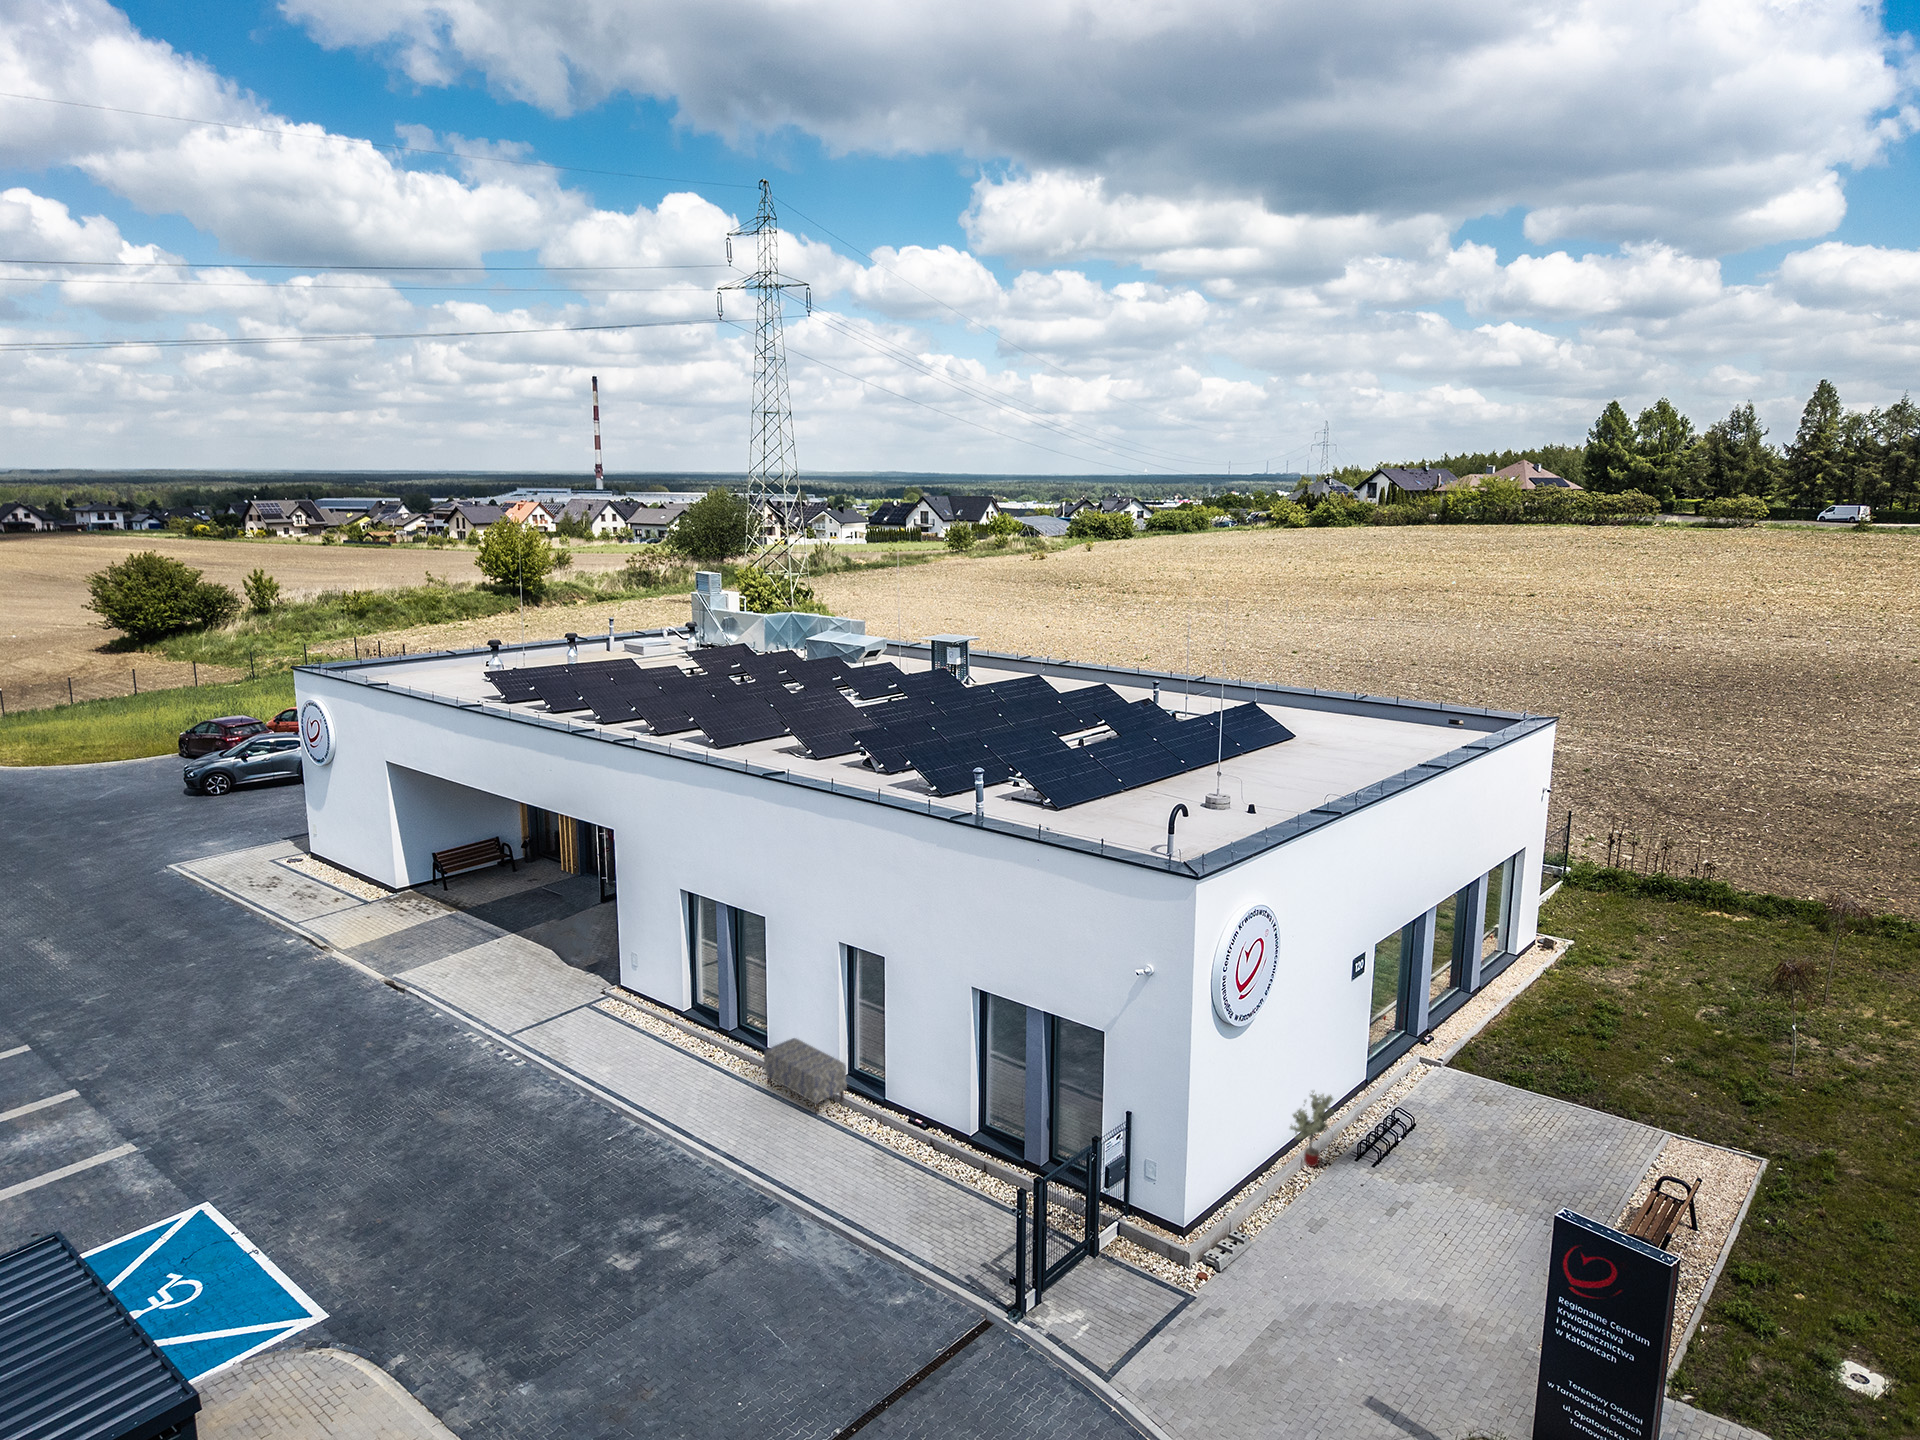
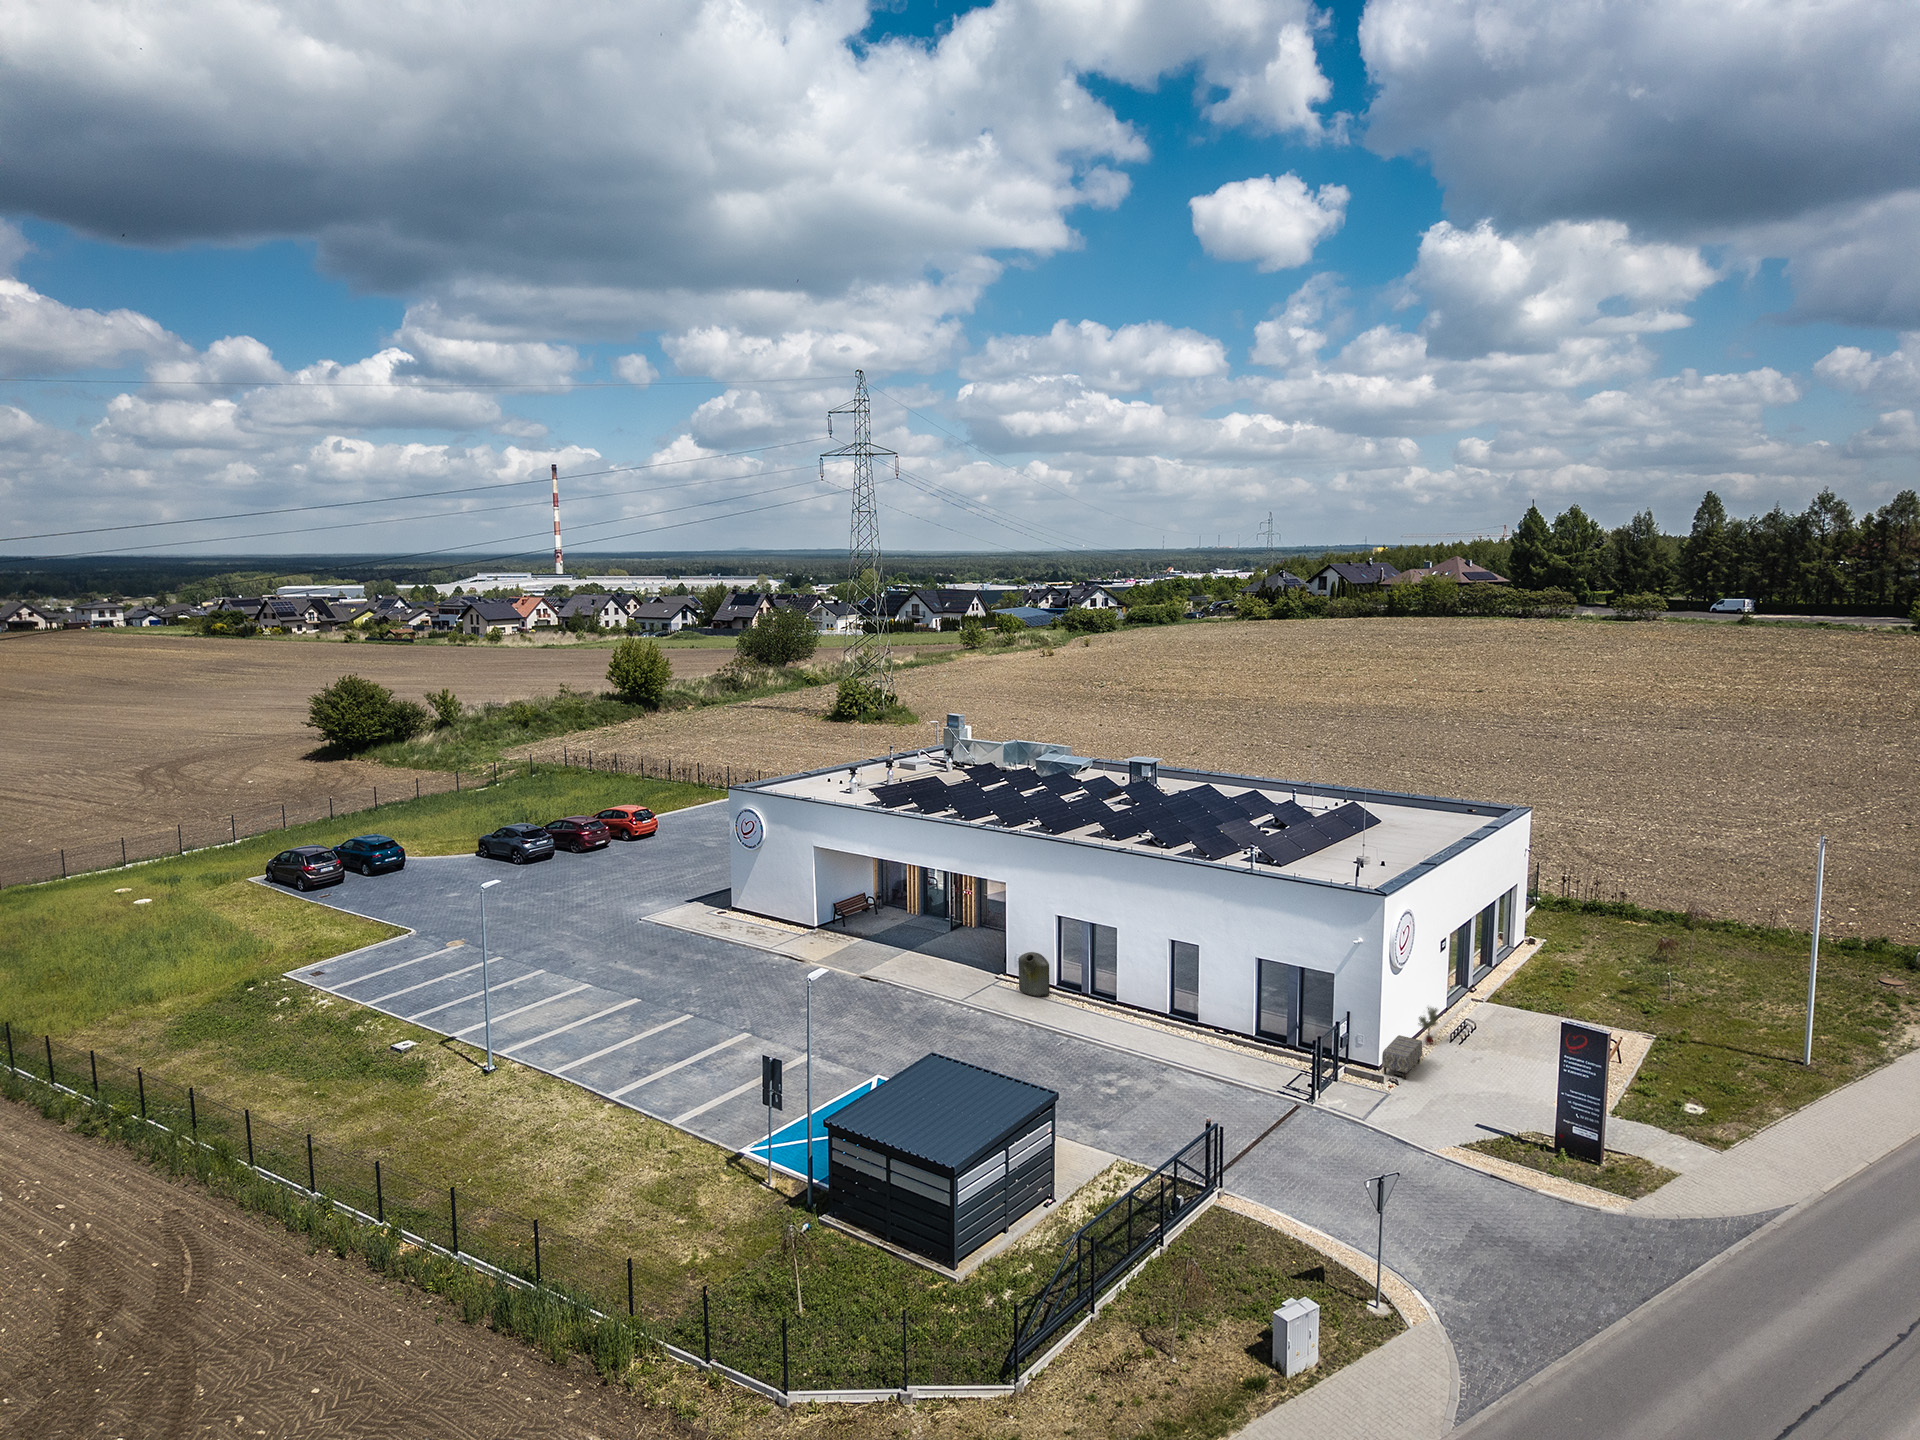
trash can: none [623,950,670,1030] -> present [1018,952,1050,997]
bench: present [764,1038,847,1113] -> present [1382,1035,1422,1080]

